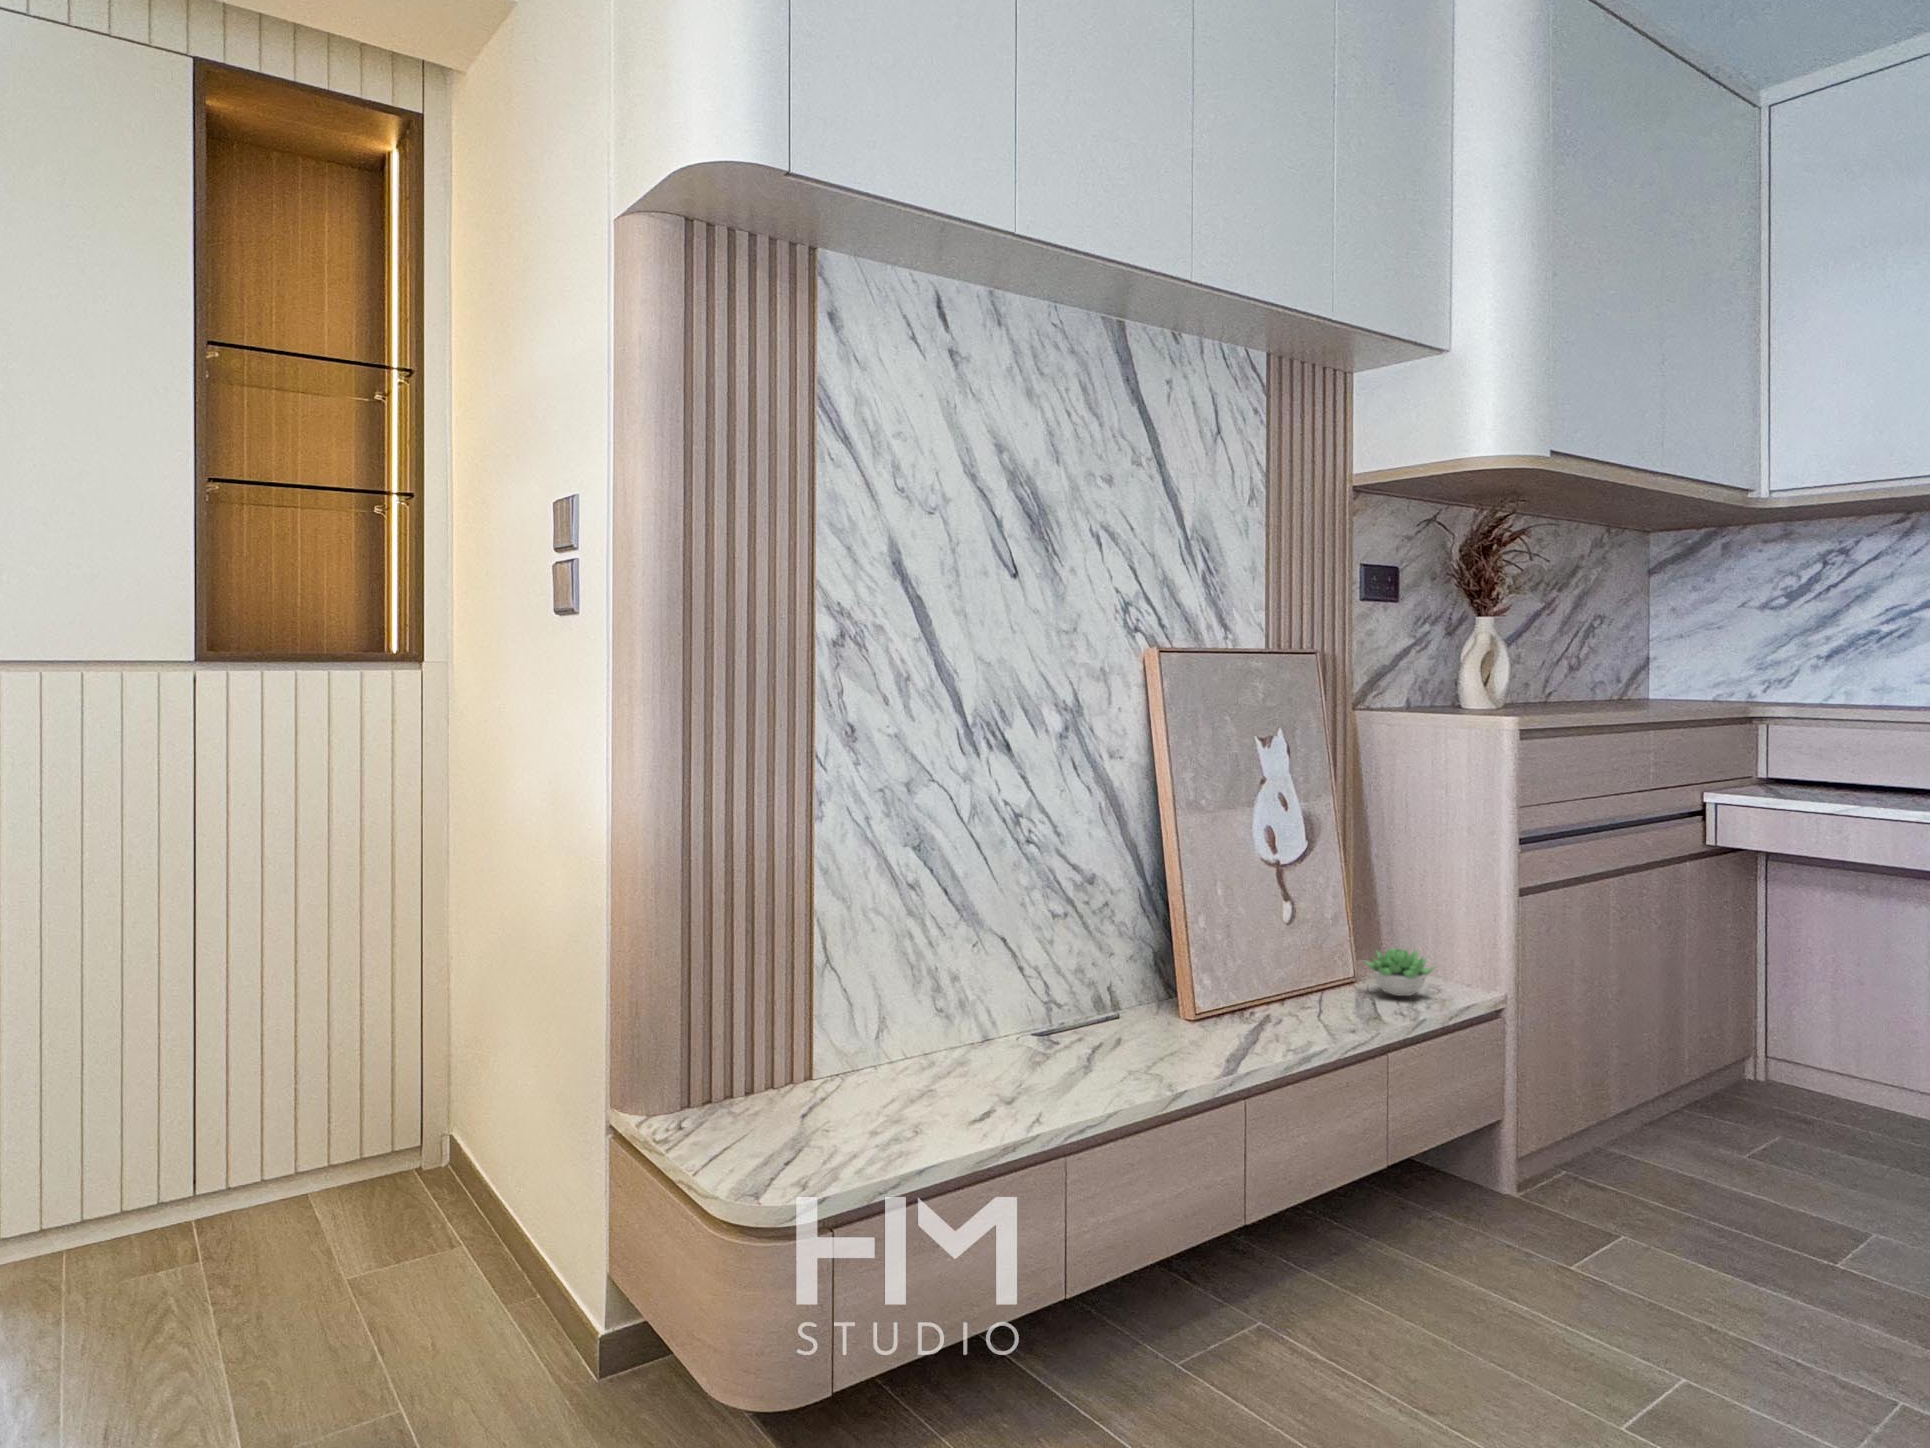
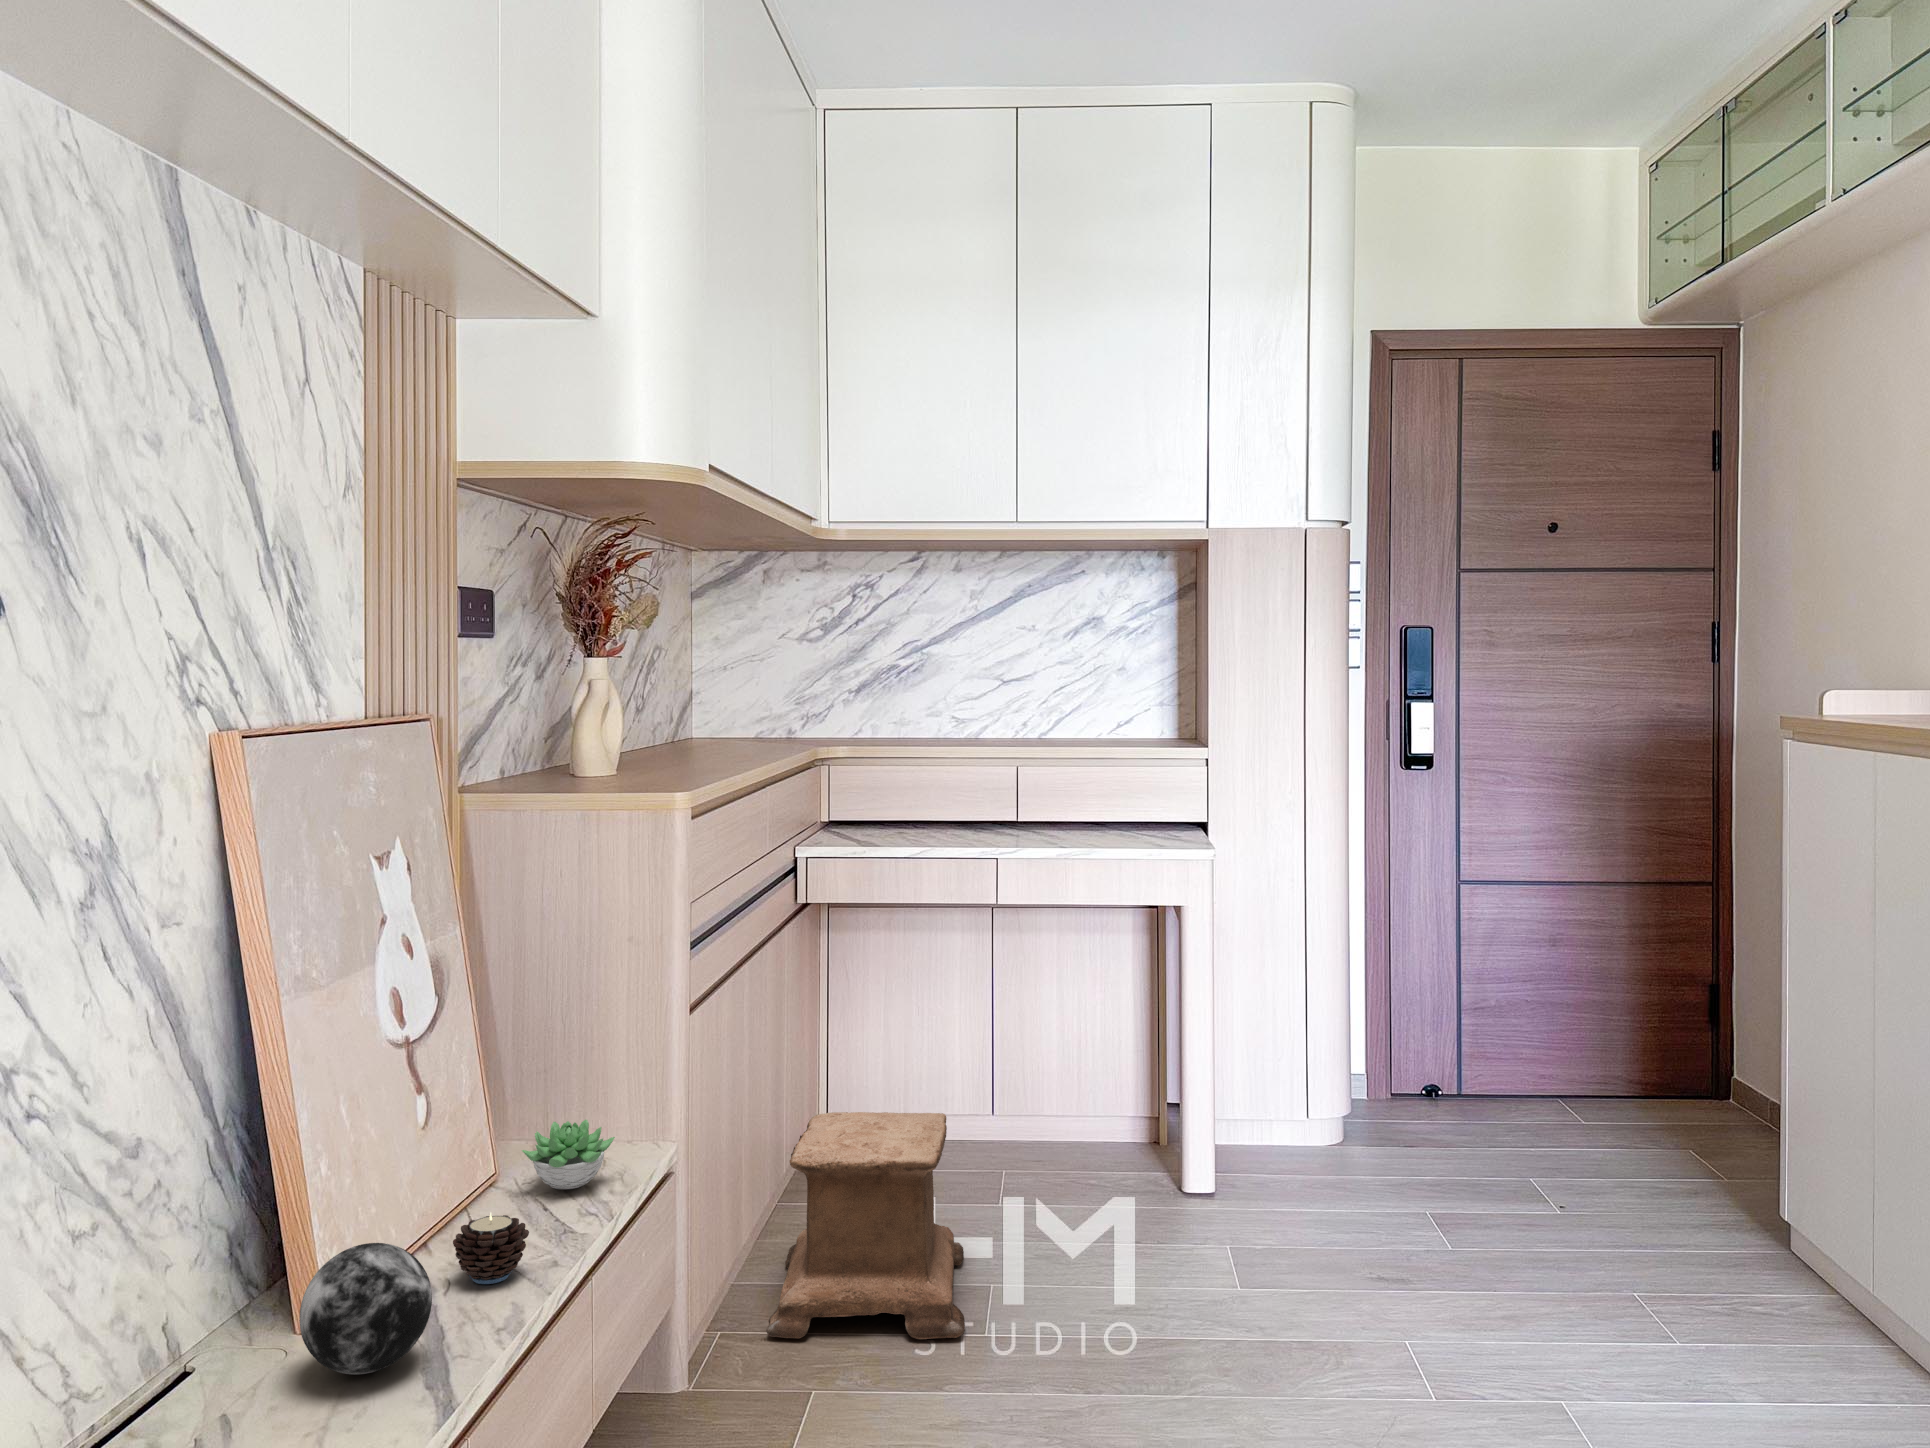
decorative orb: none [1165,963,1242,1041] -> present [299,1243,432,1374]
candle: none [1282,978,1333,1026] -> present [453,1213,529,1284]
stool: none [1602,1021,1854,1243] -> present [766,1112,965,1339]

